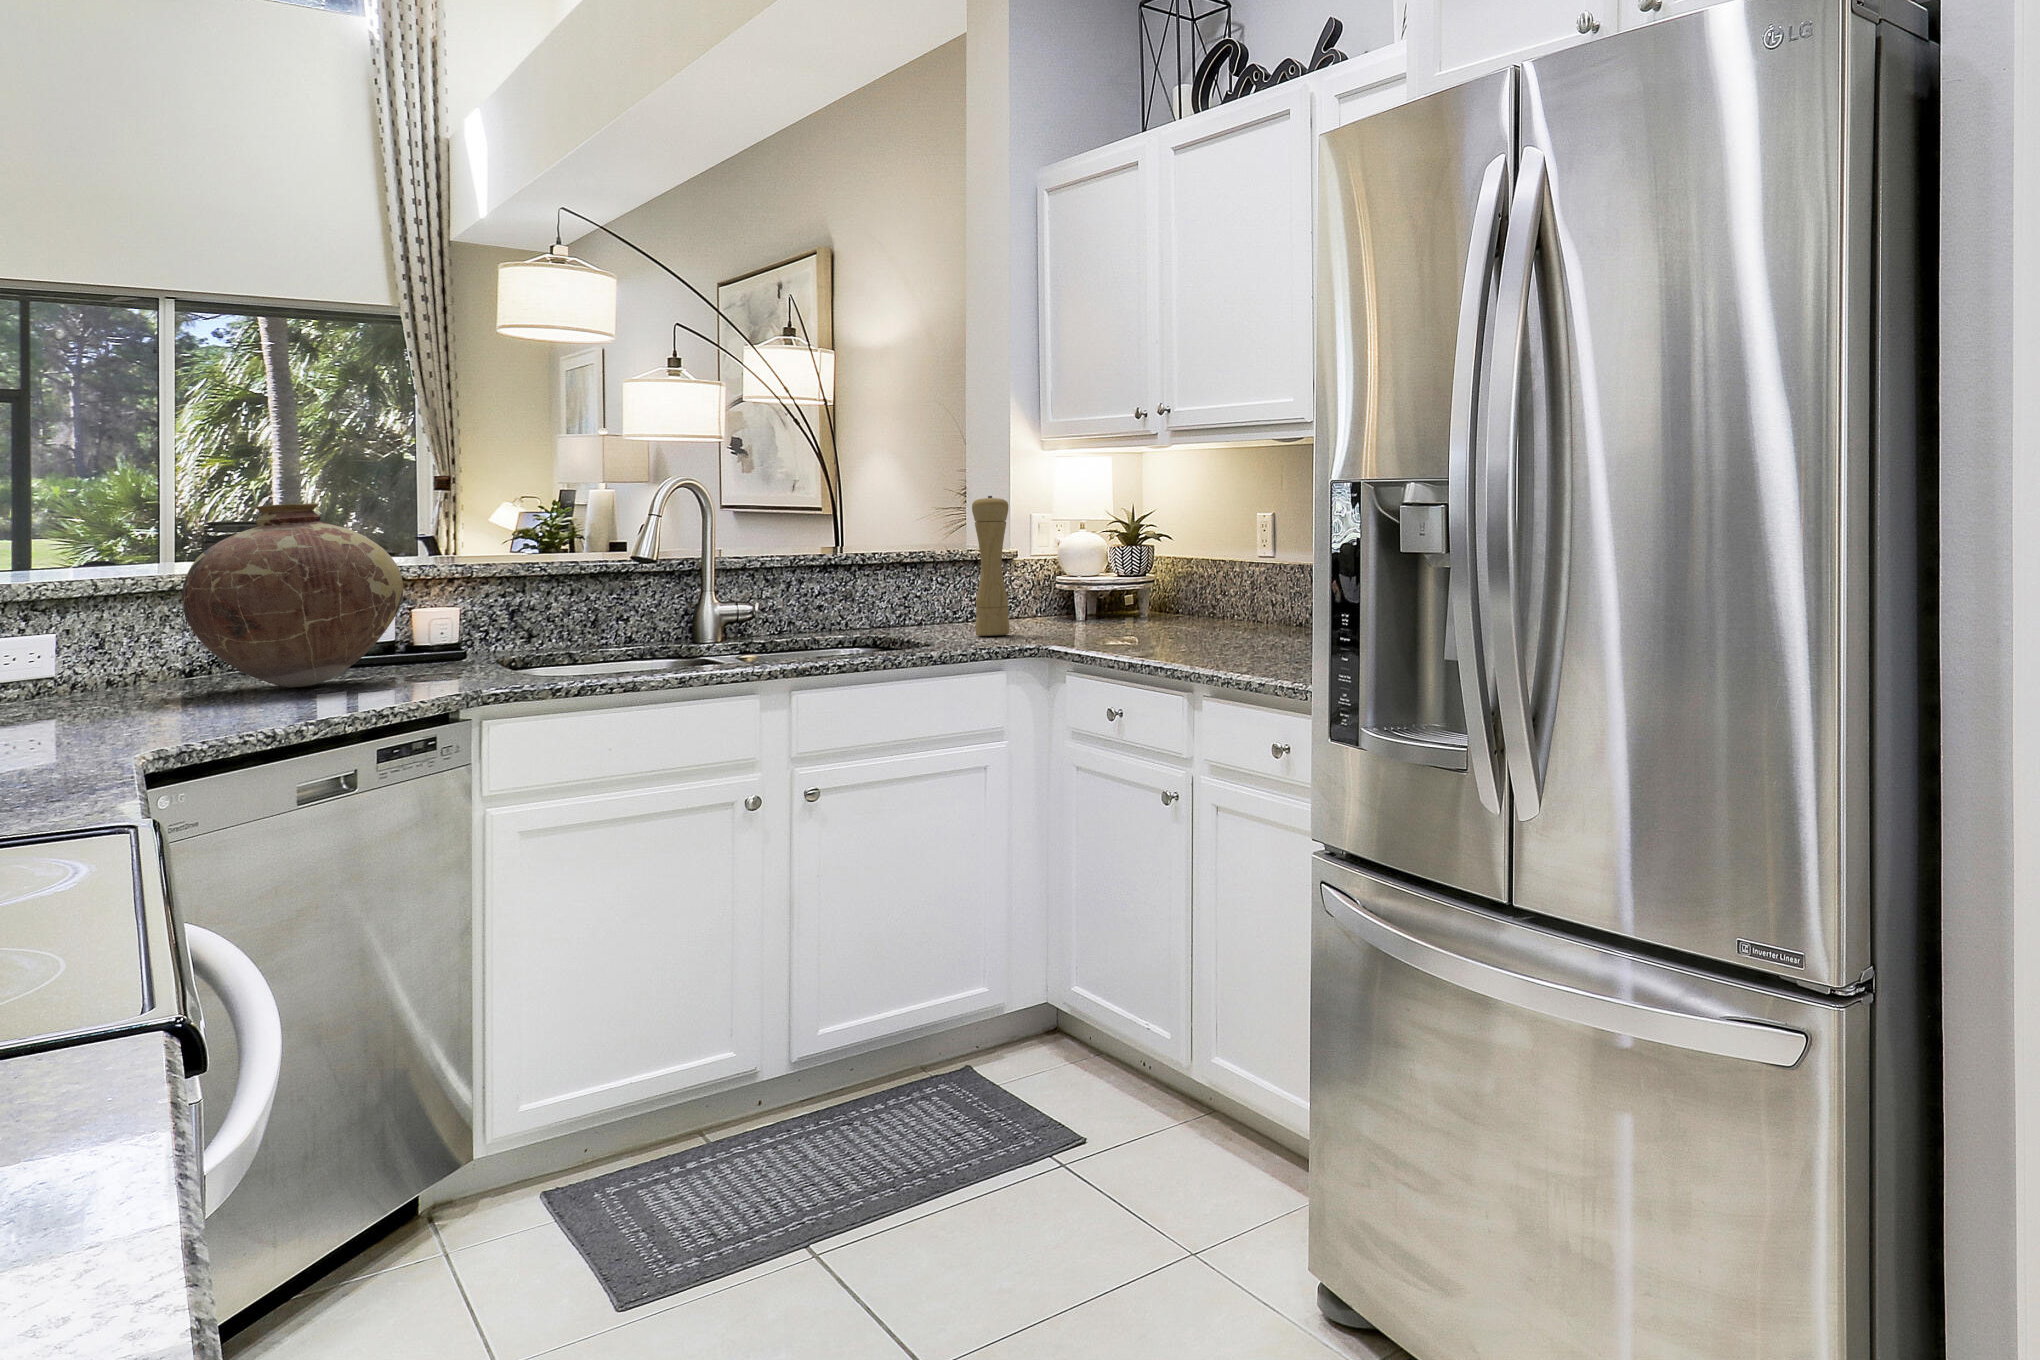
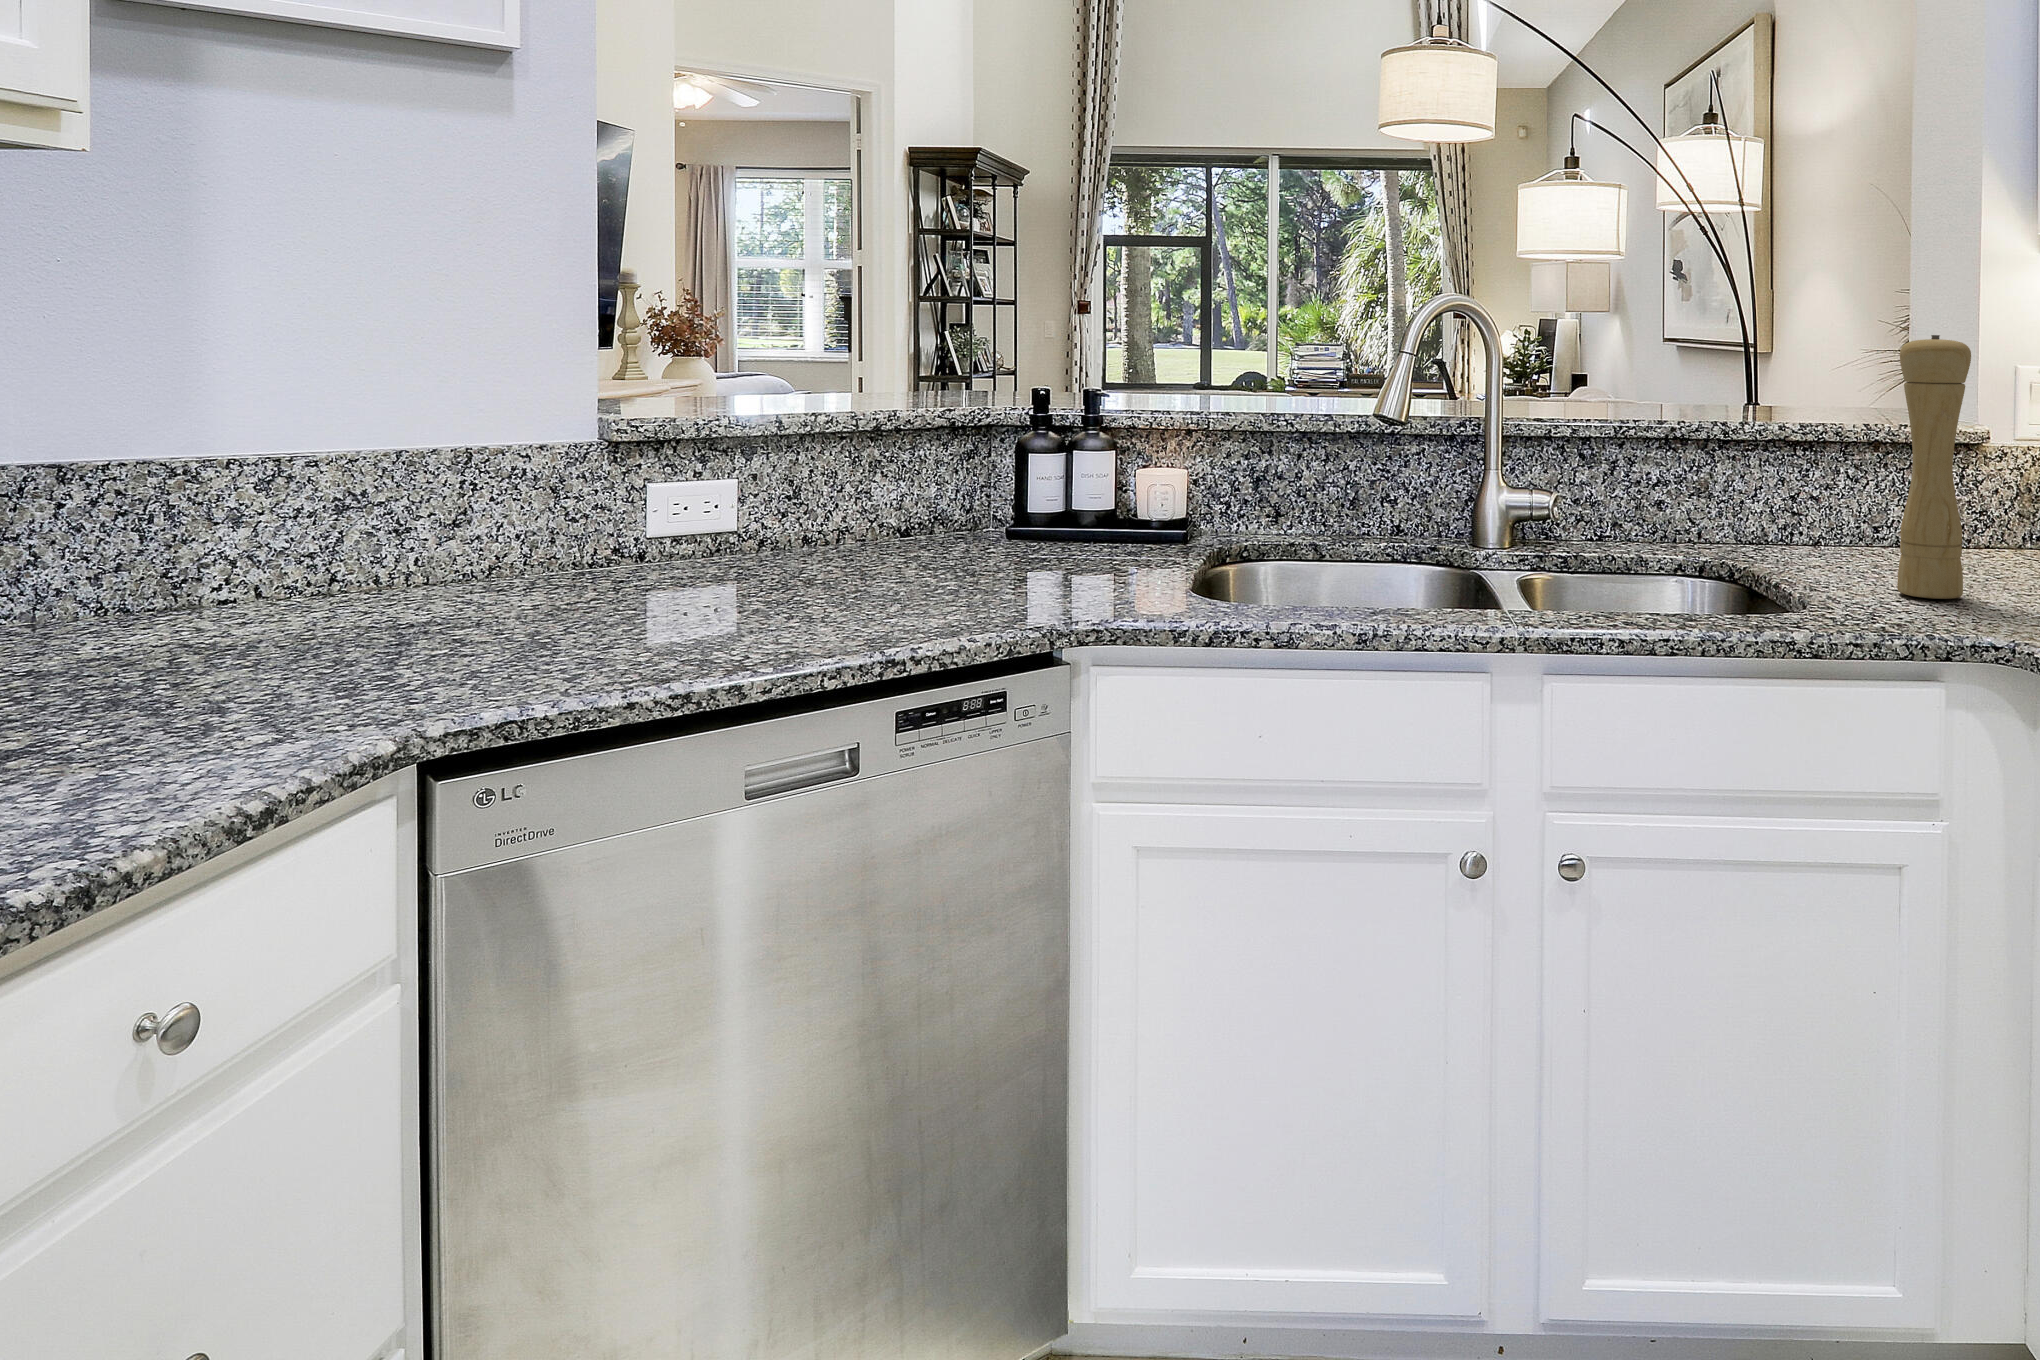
vase: present [182,503,403,687] -> none [803,326,1049,578]

